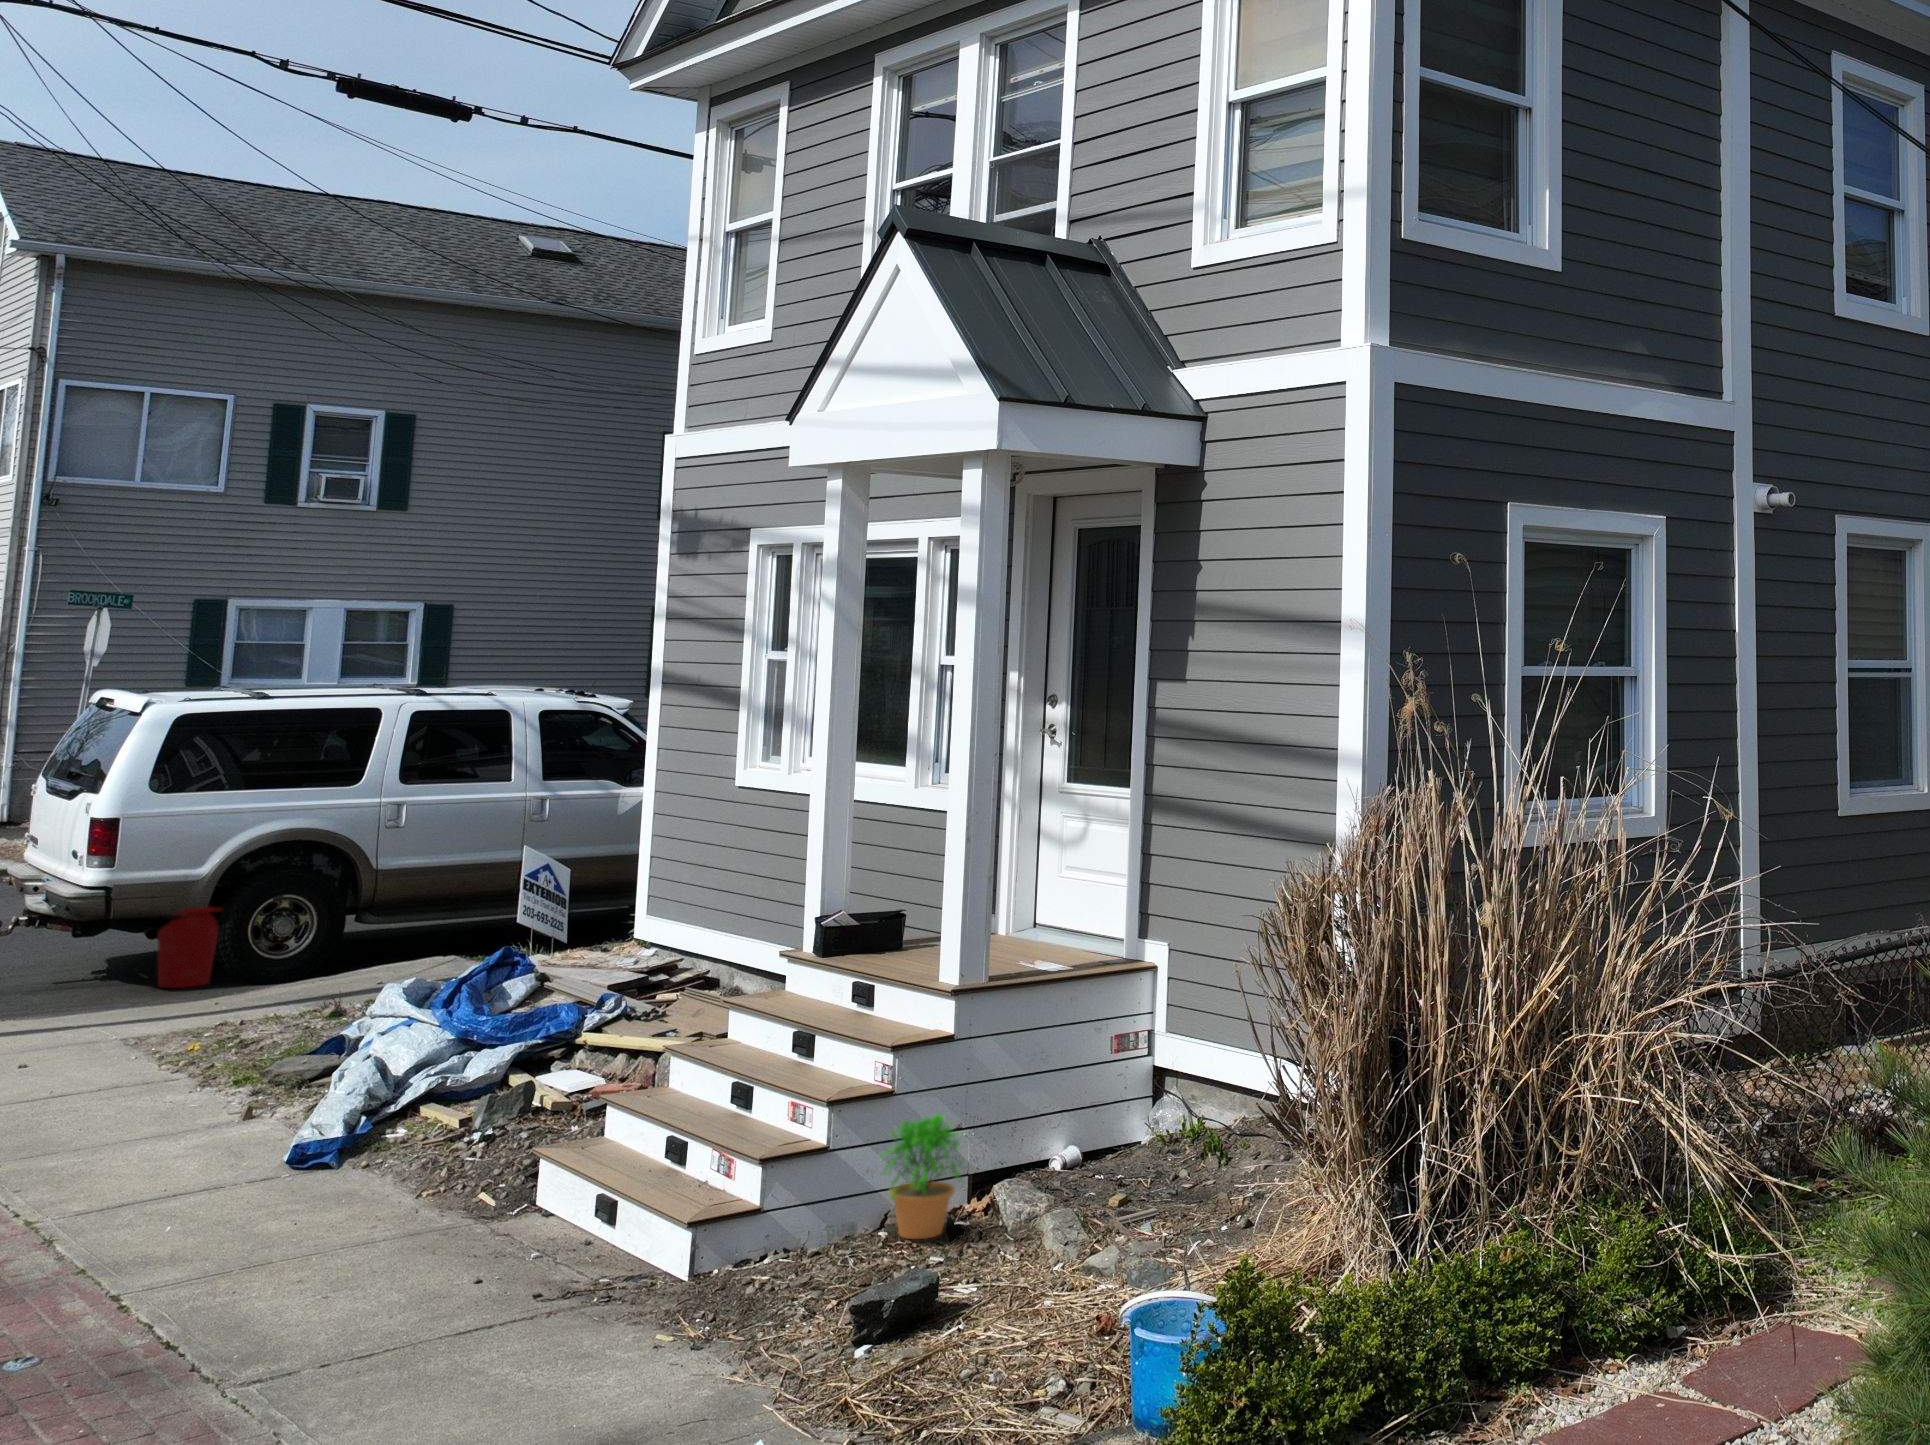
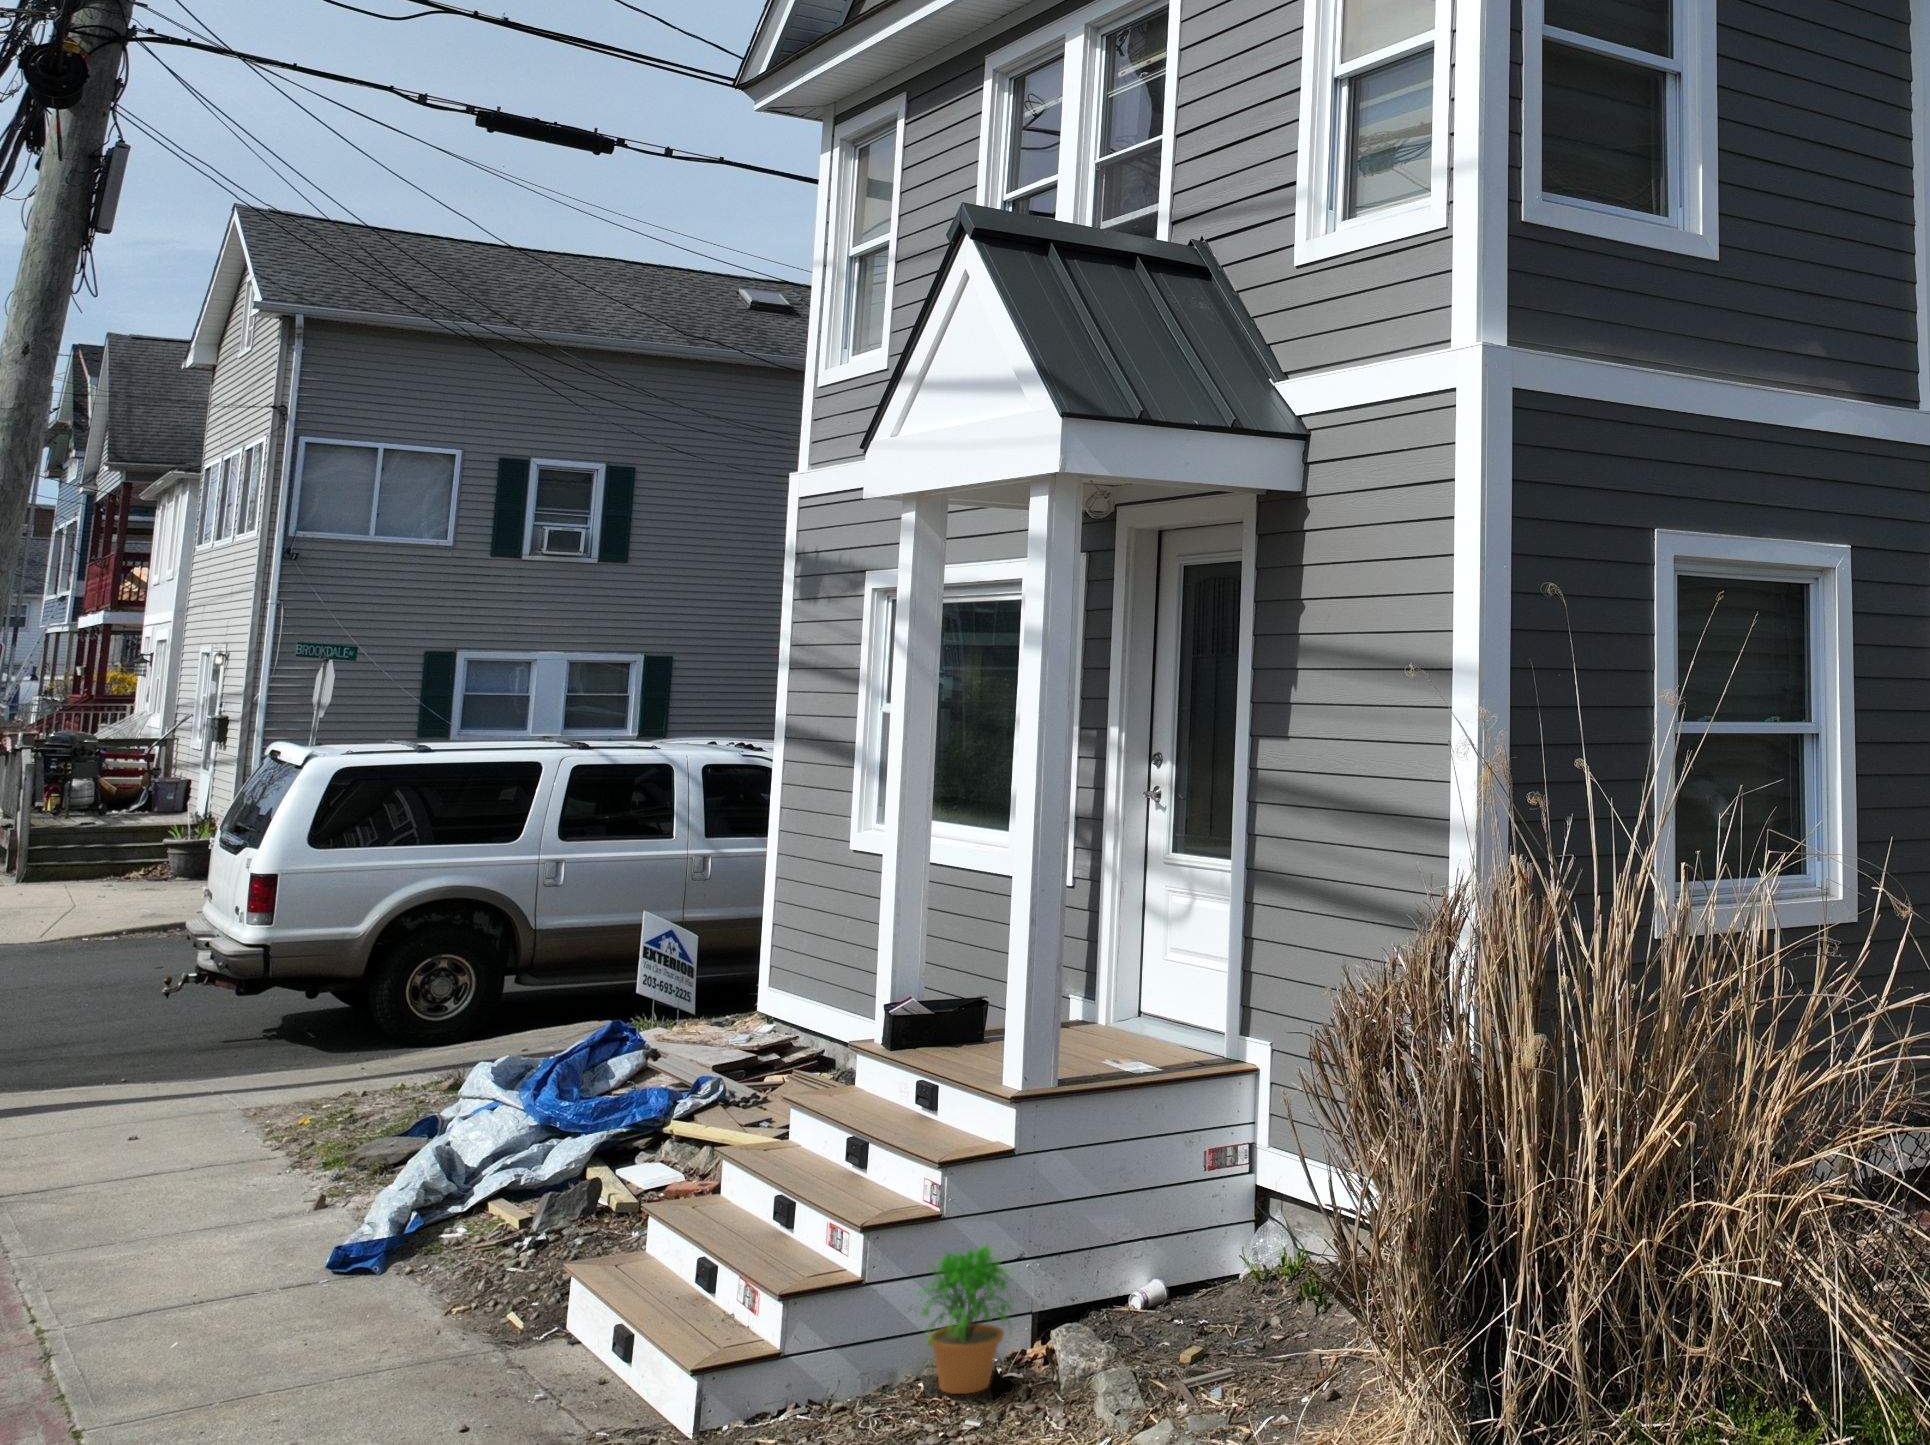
waste bin: present [158,907,221,988] -> none [301,962,379,1054]

